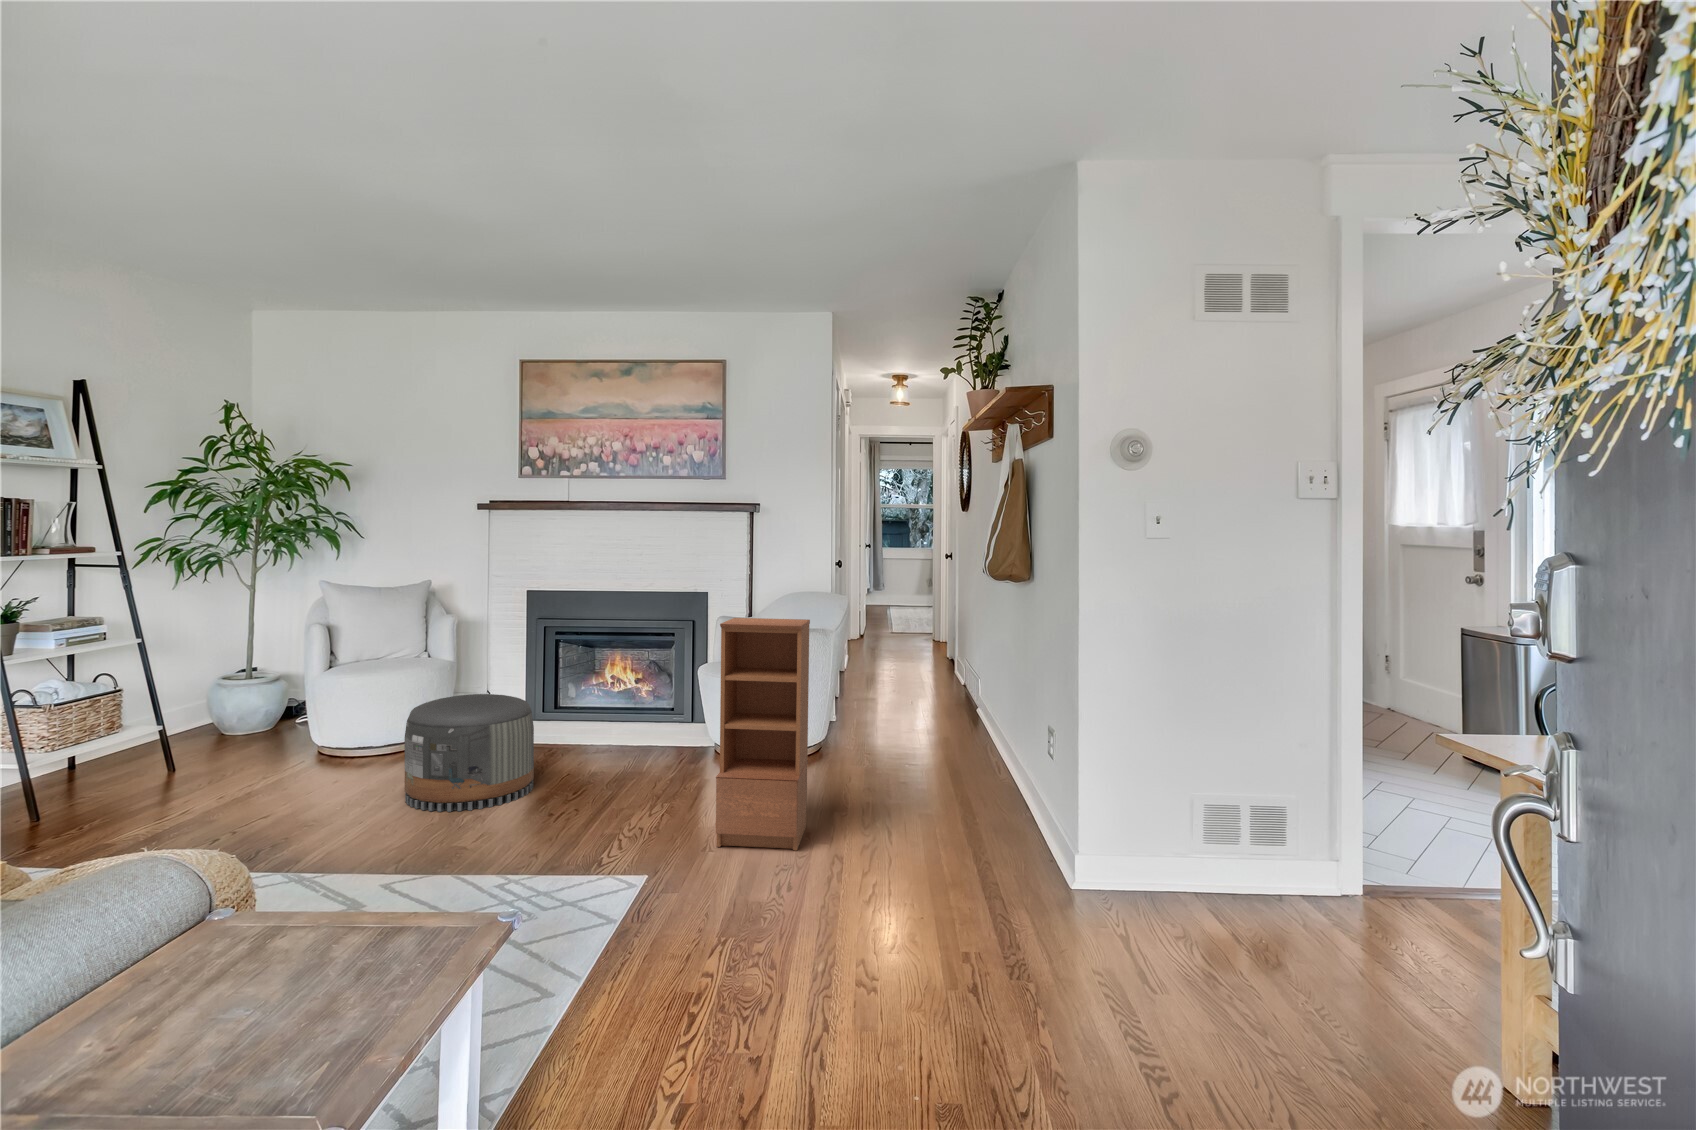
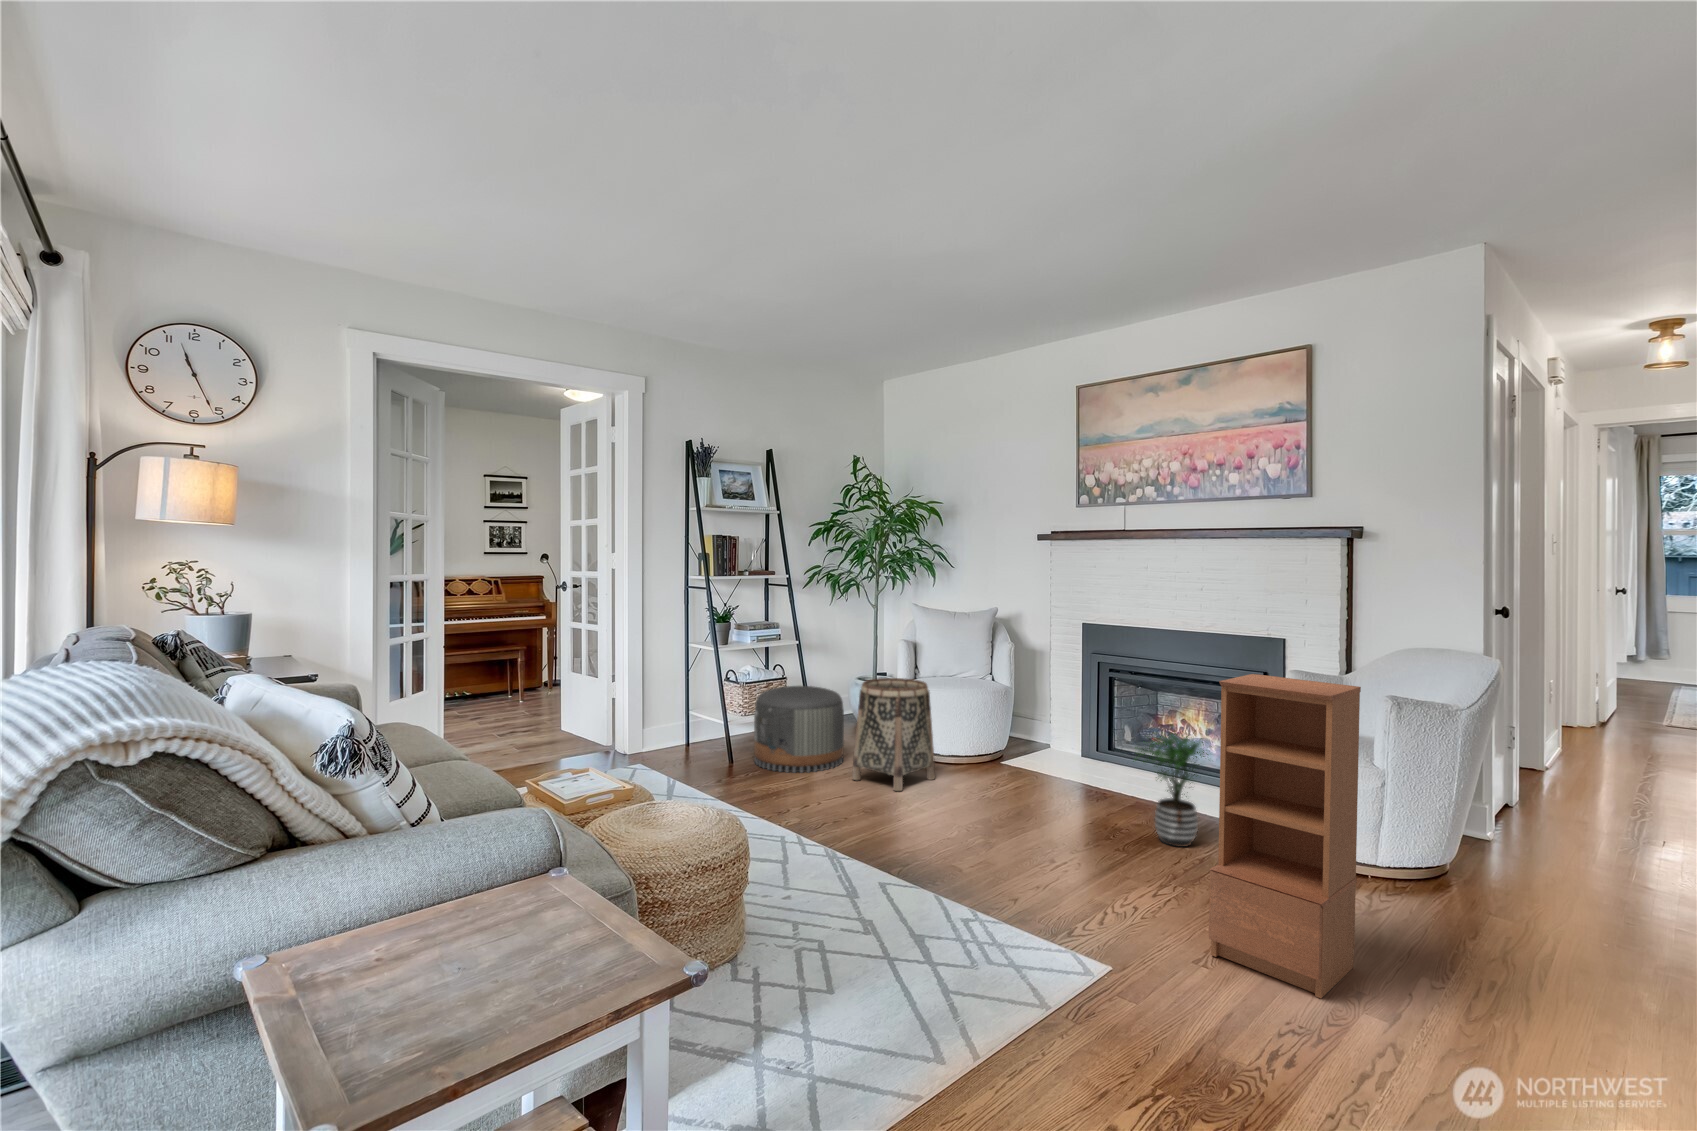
basket: none [269,666,381,794] -> present [852,678,935,791]
potted plant: none [611,678,684,780] -> present [1133,733,1212,847]
pouf: present [405,694,534,812] -> present [754,686,844,773]

